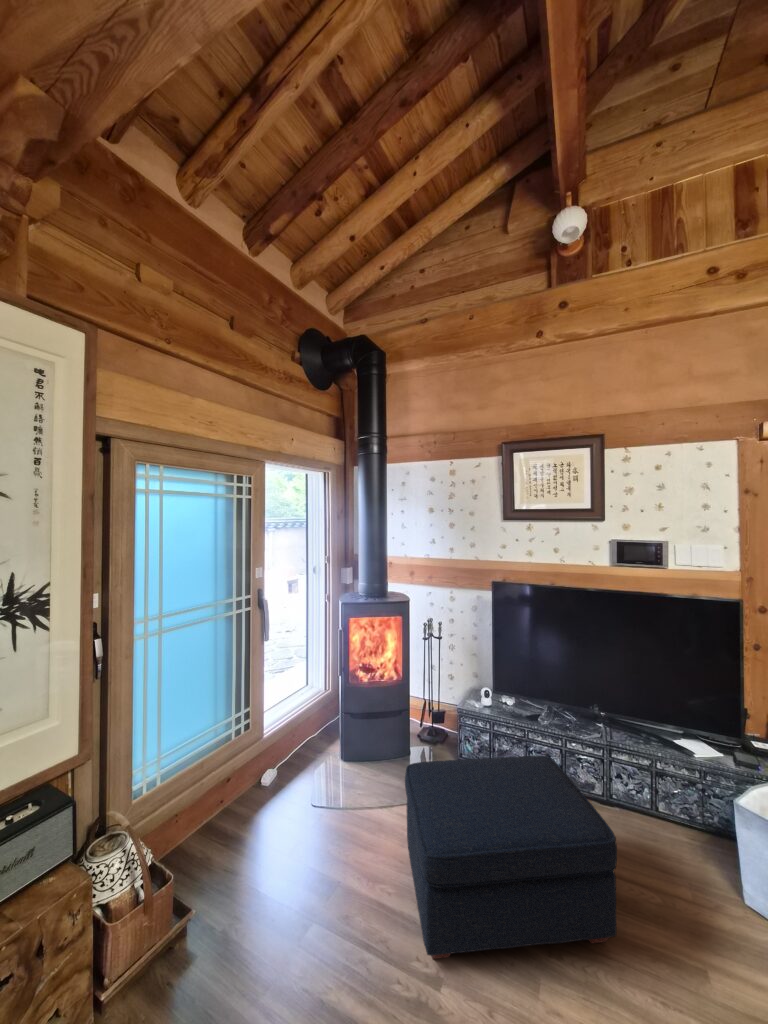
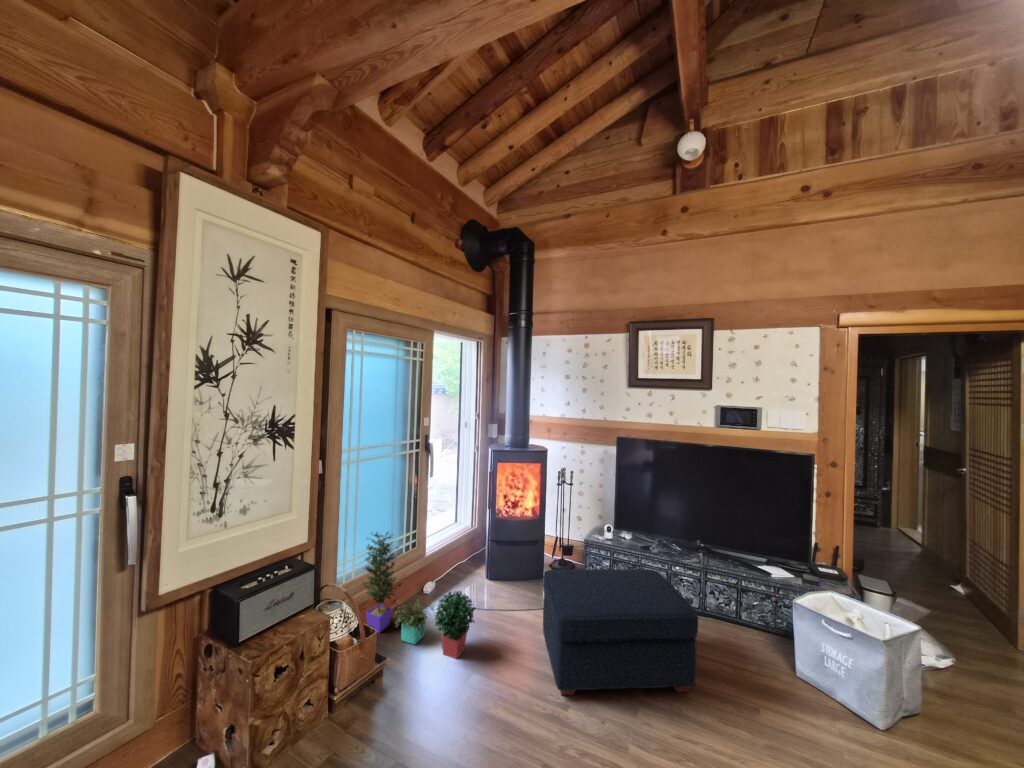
potted plant: none [170,719,317,896] -> present [362,532,475,659]

